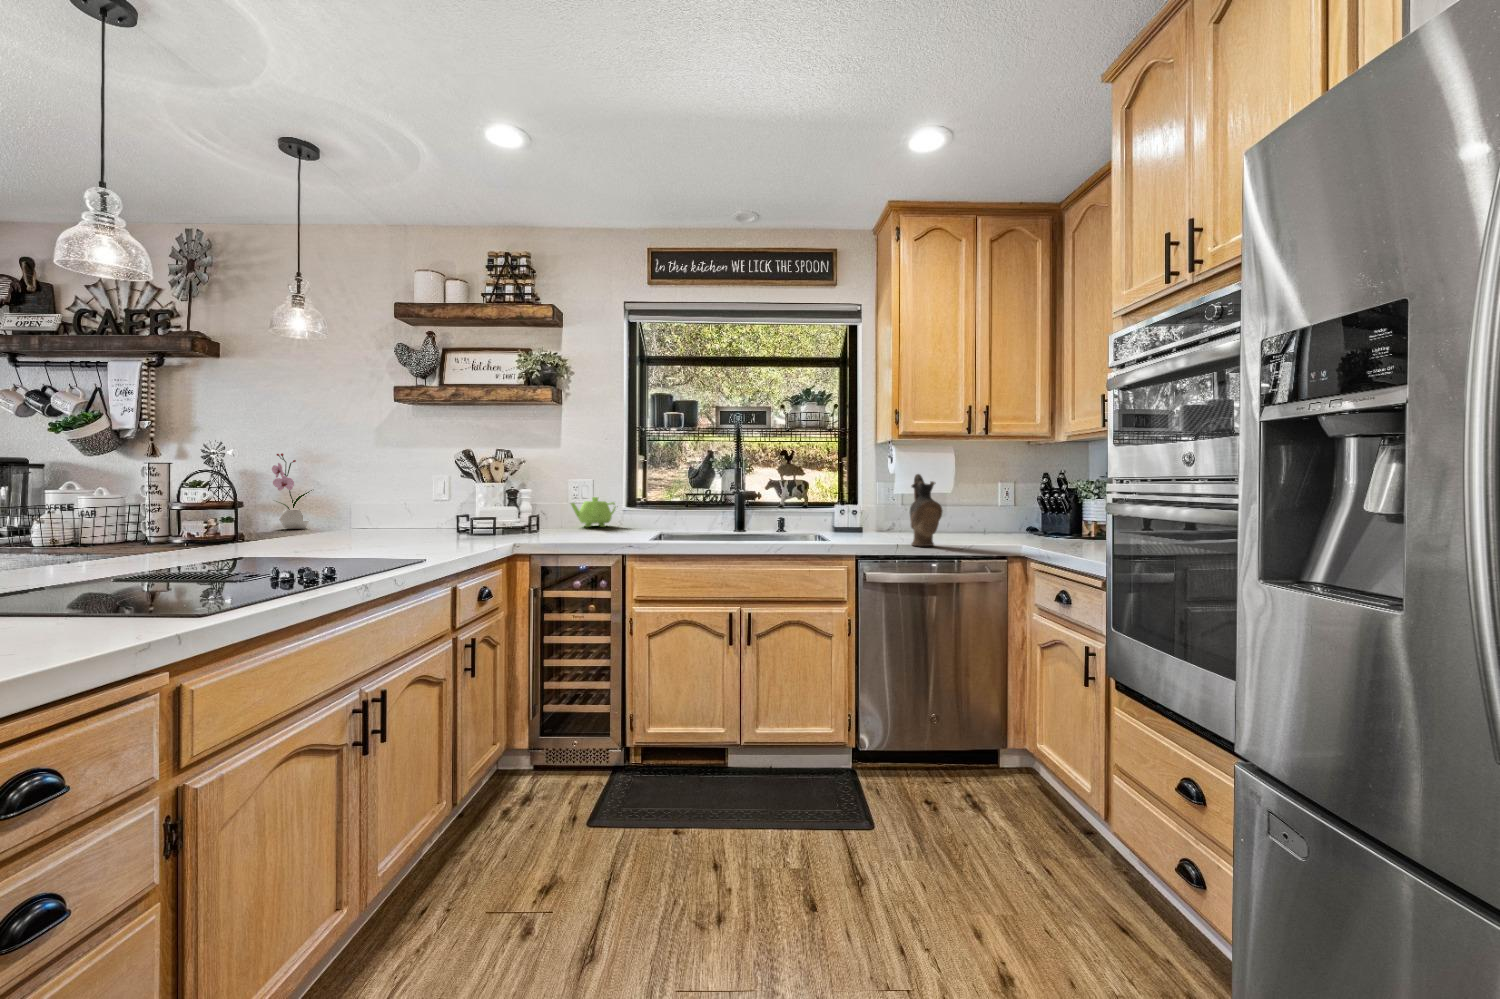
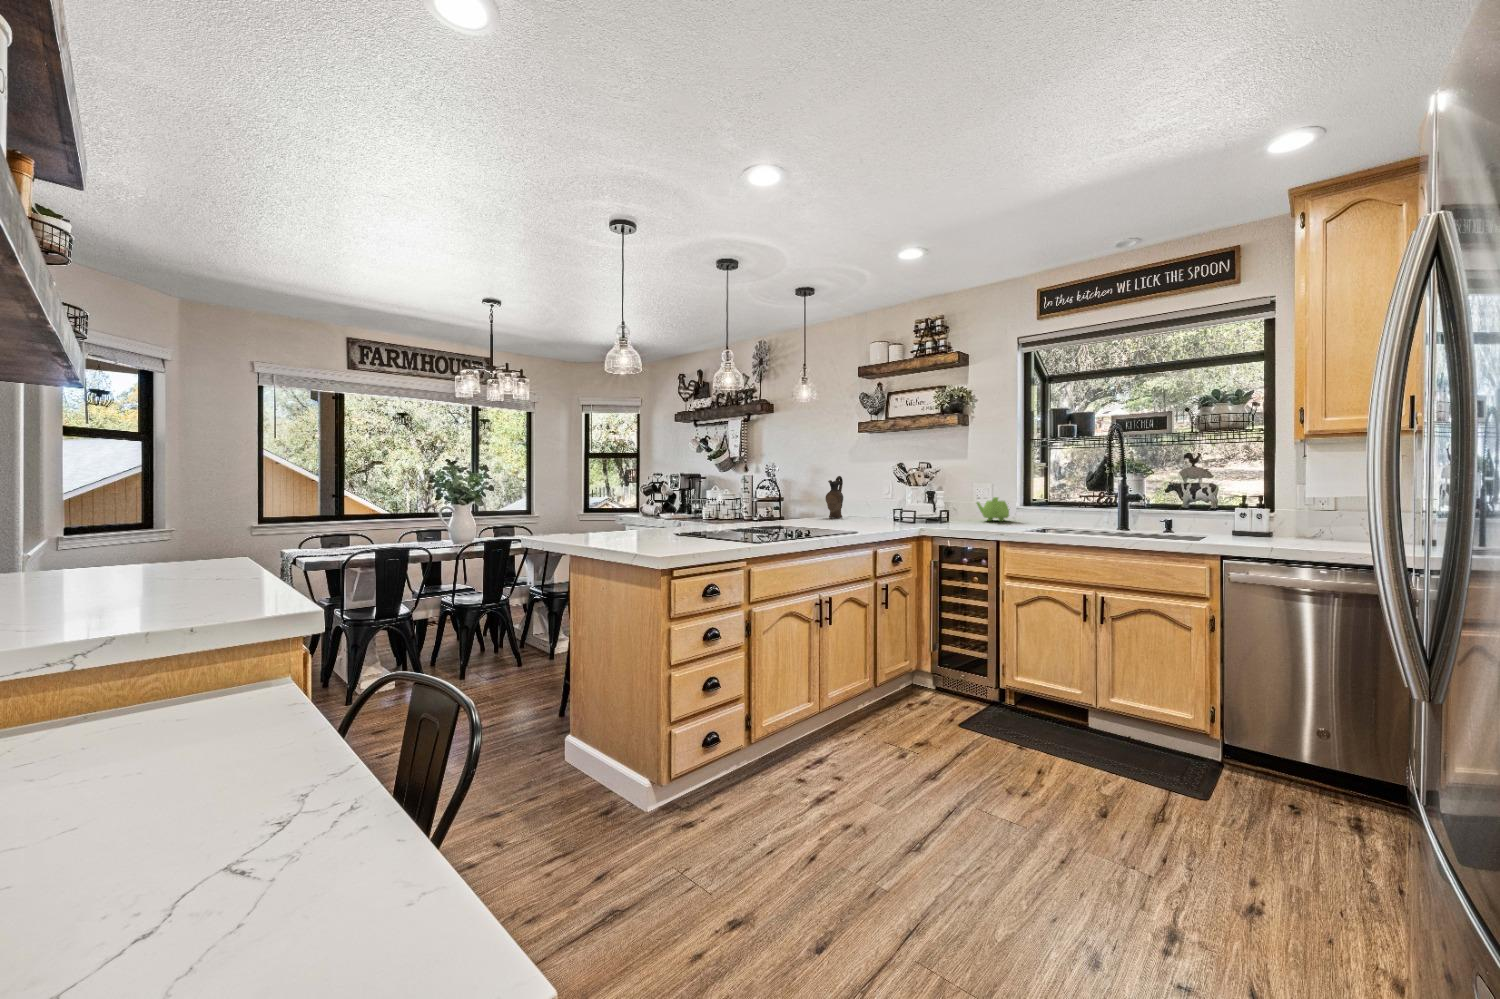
flower arrangement: present [272,453,312,529] -> none [797,470,818,517]
ceramic pitcher: present [910,474,942,546] -> present [826,476,843,518]

